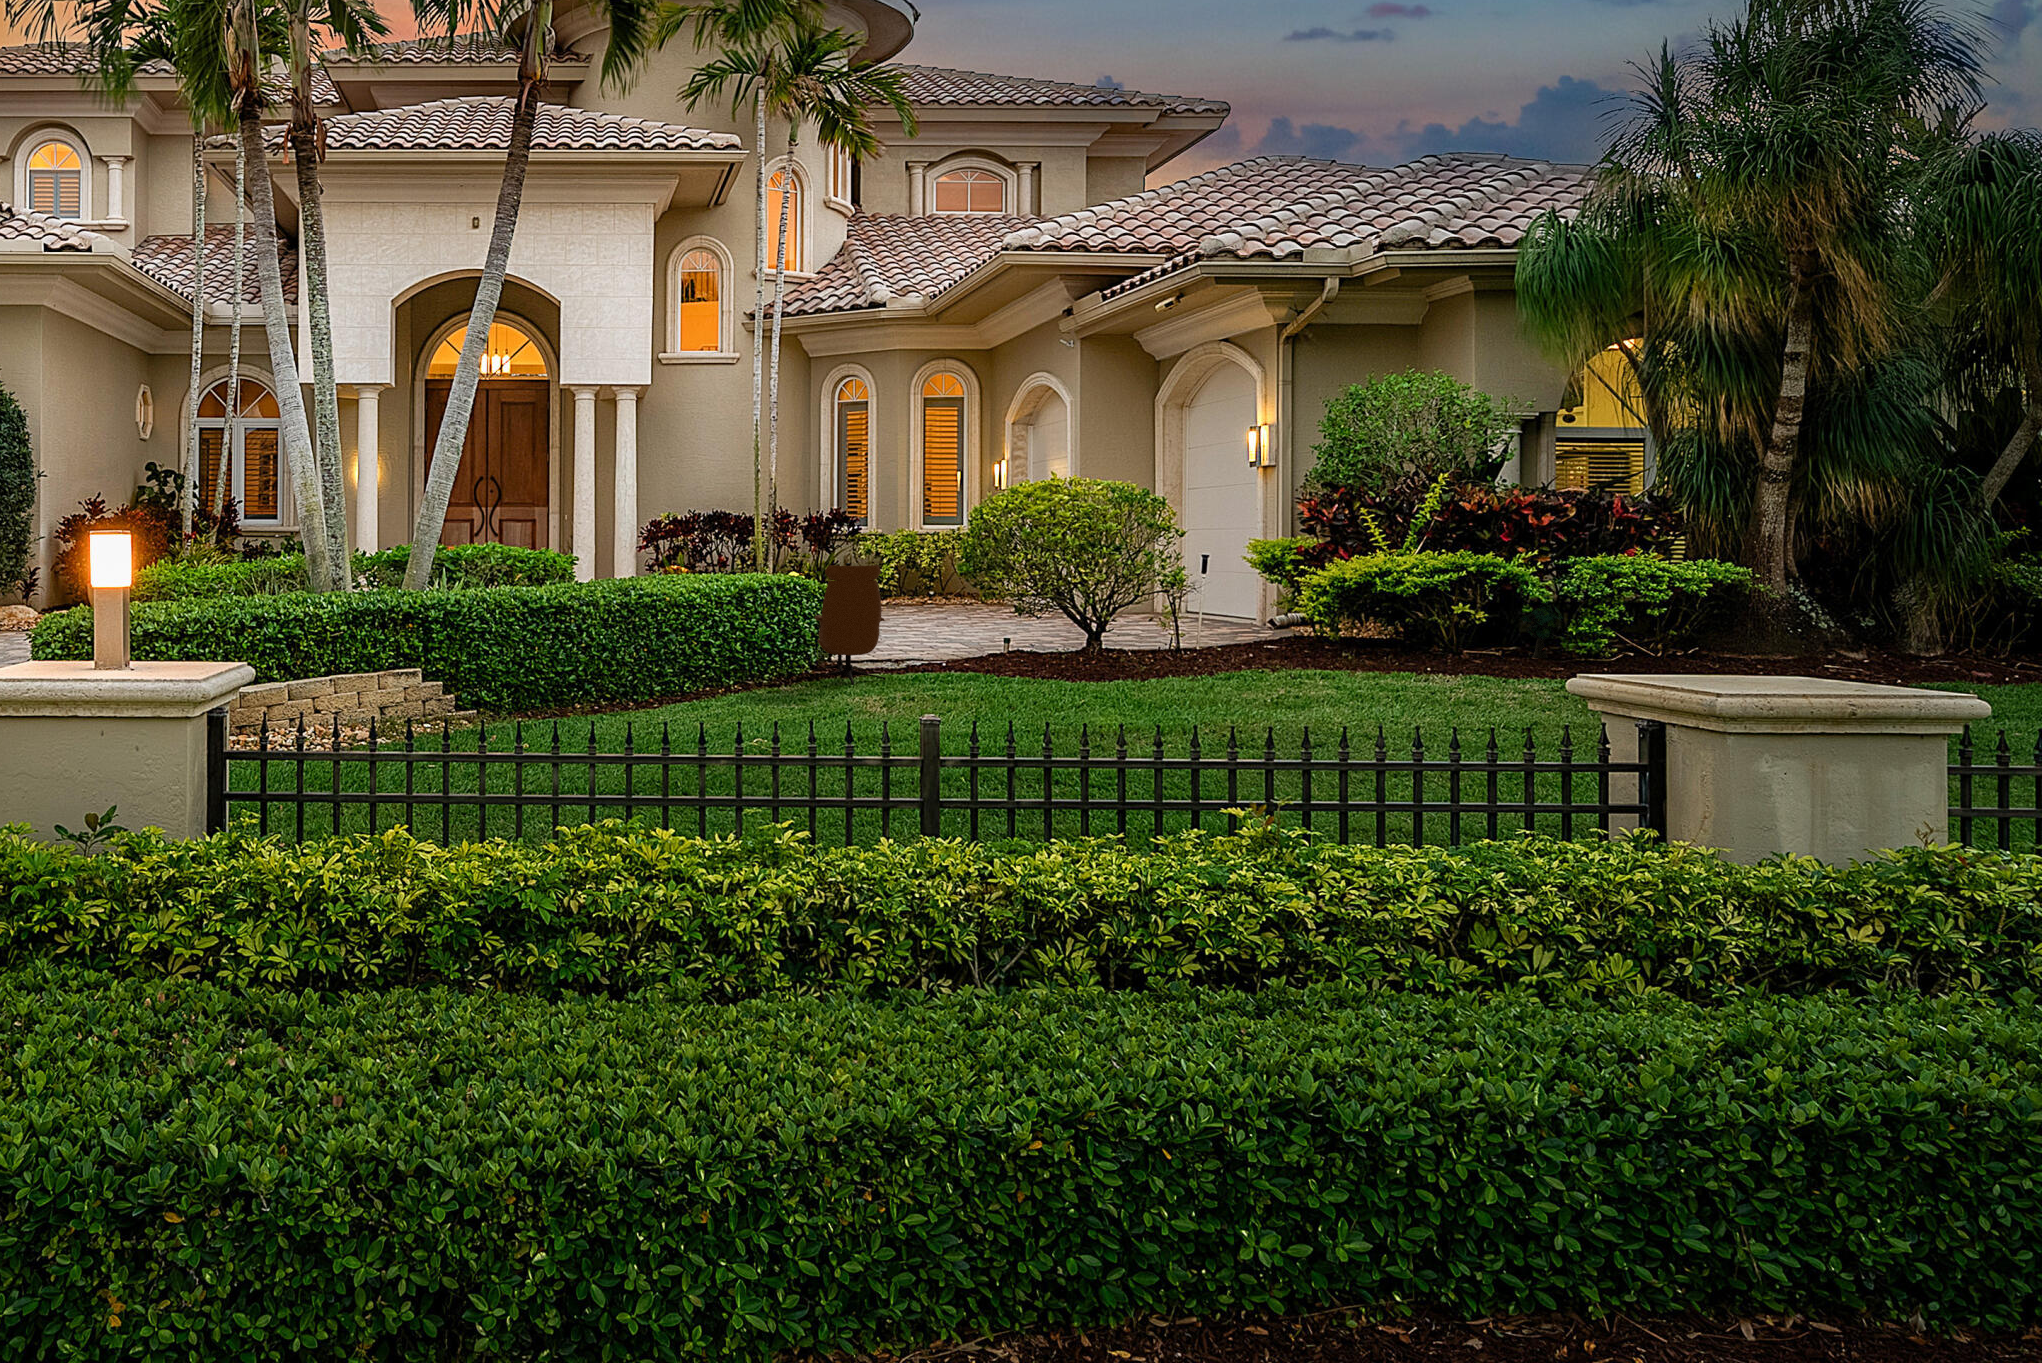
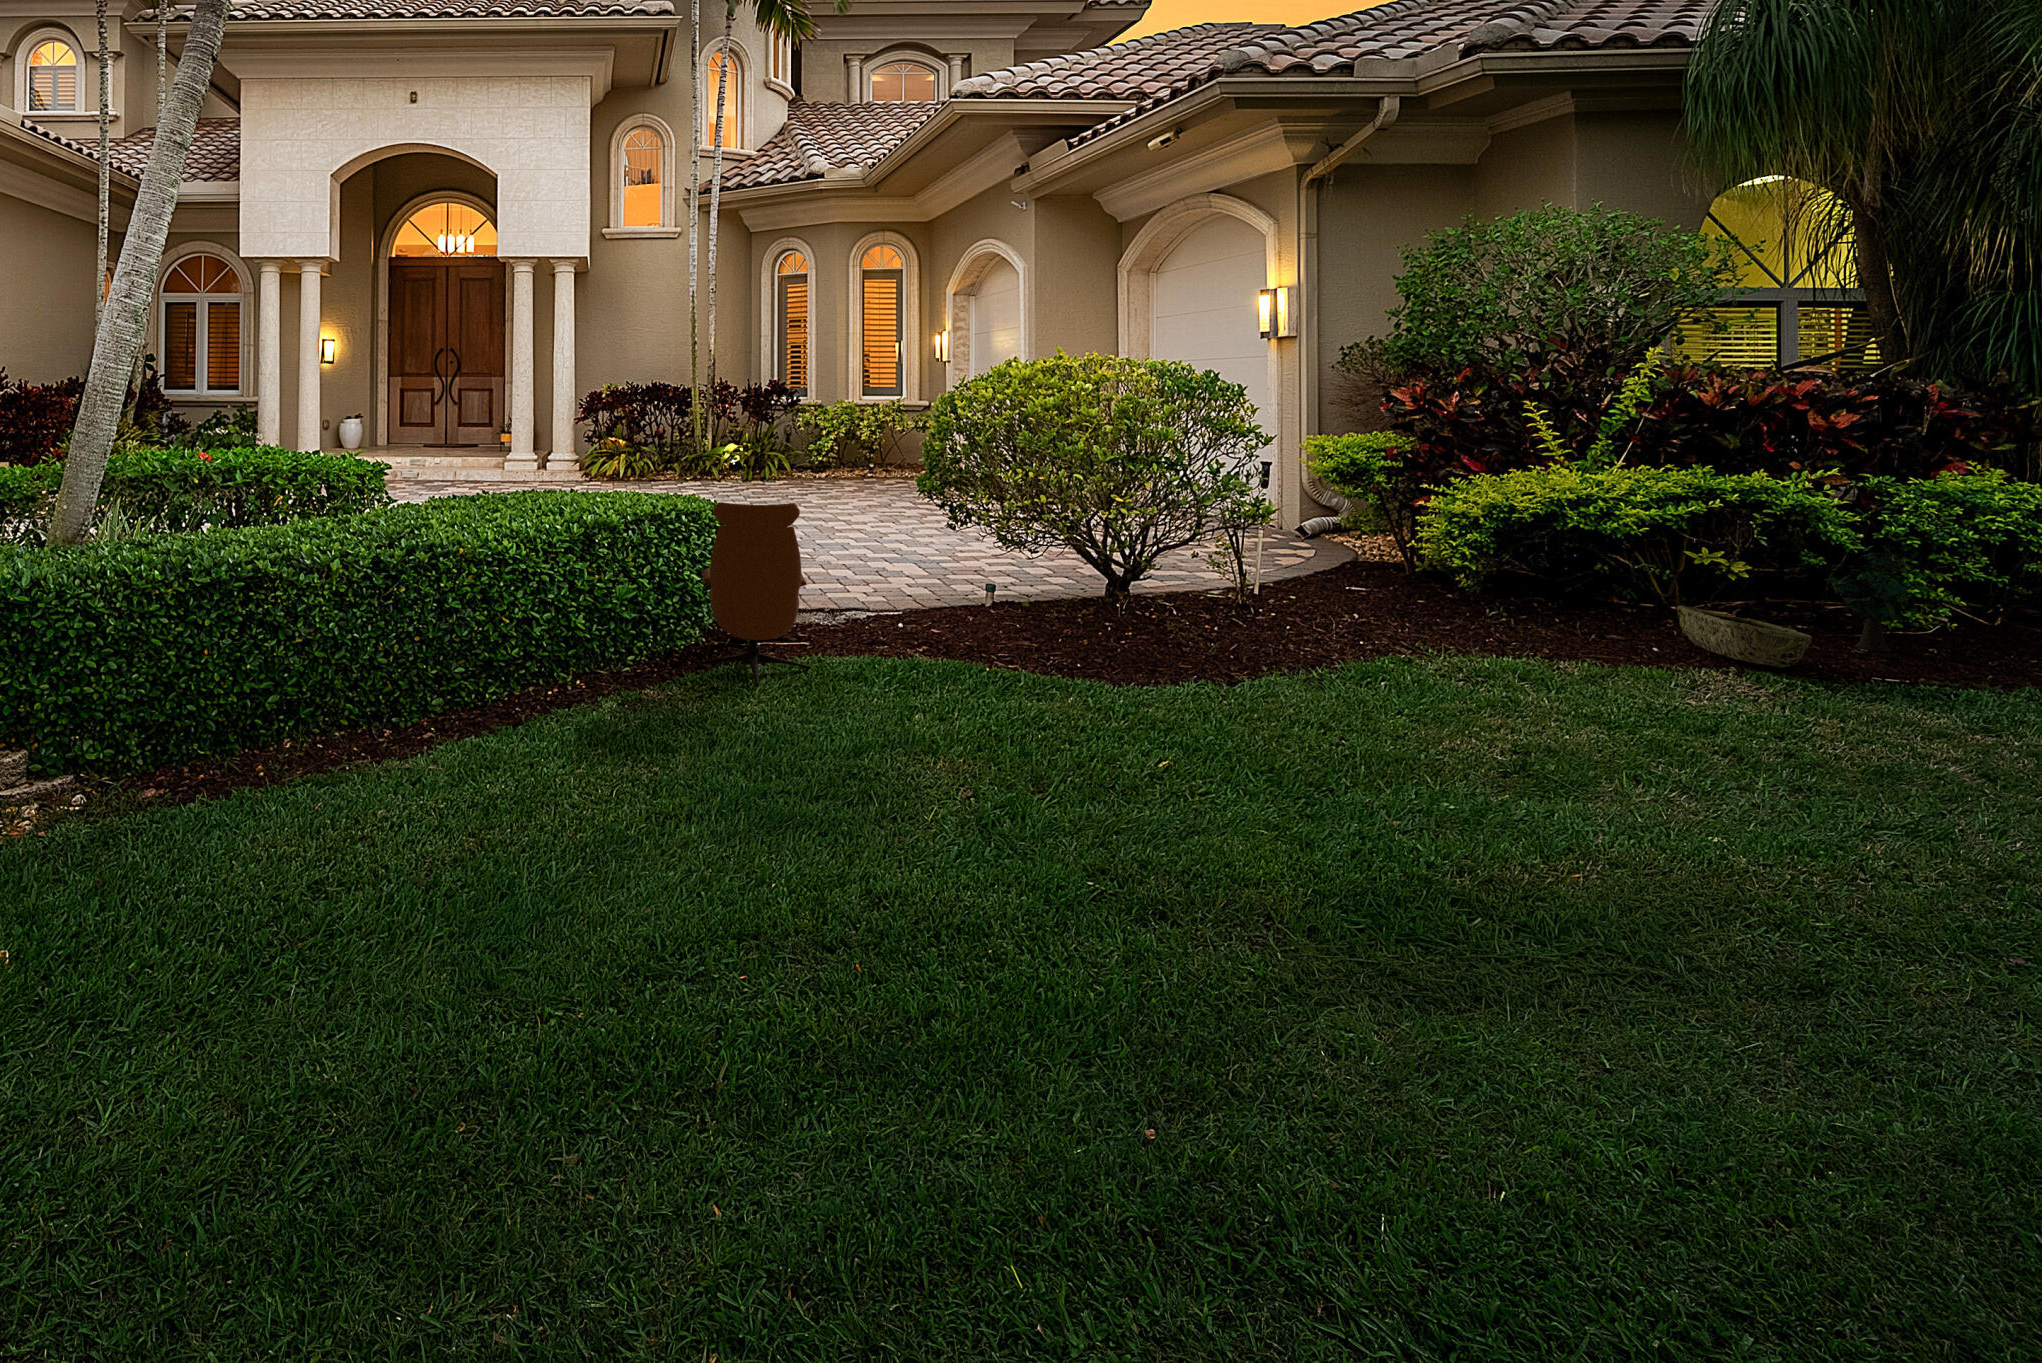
woven basket: none [1428,633,1481,662] -> present [1677,605,1812,668]

